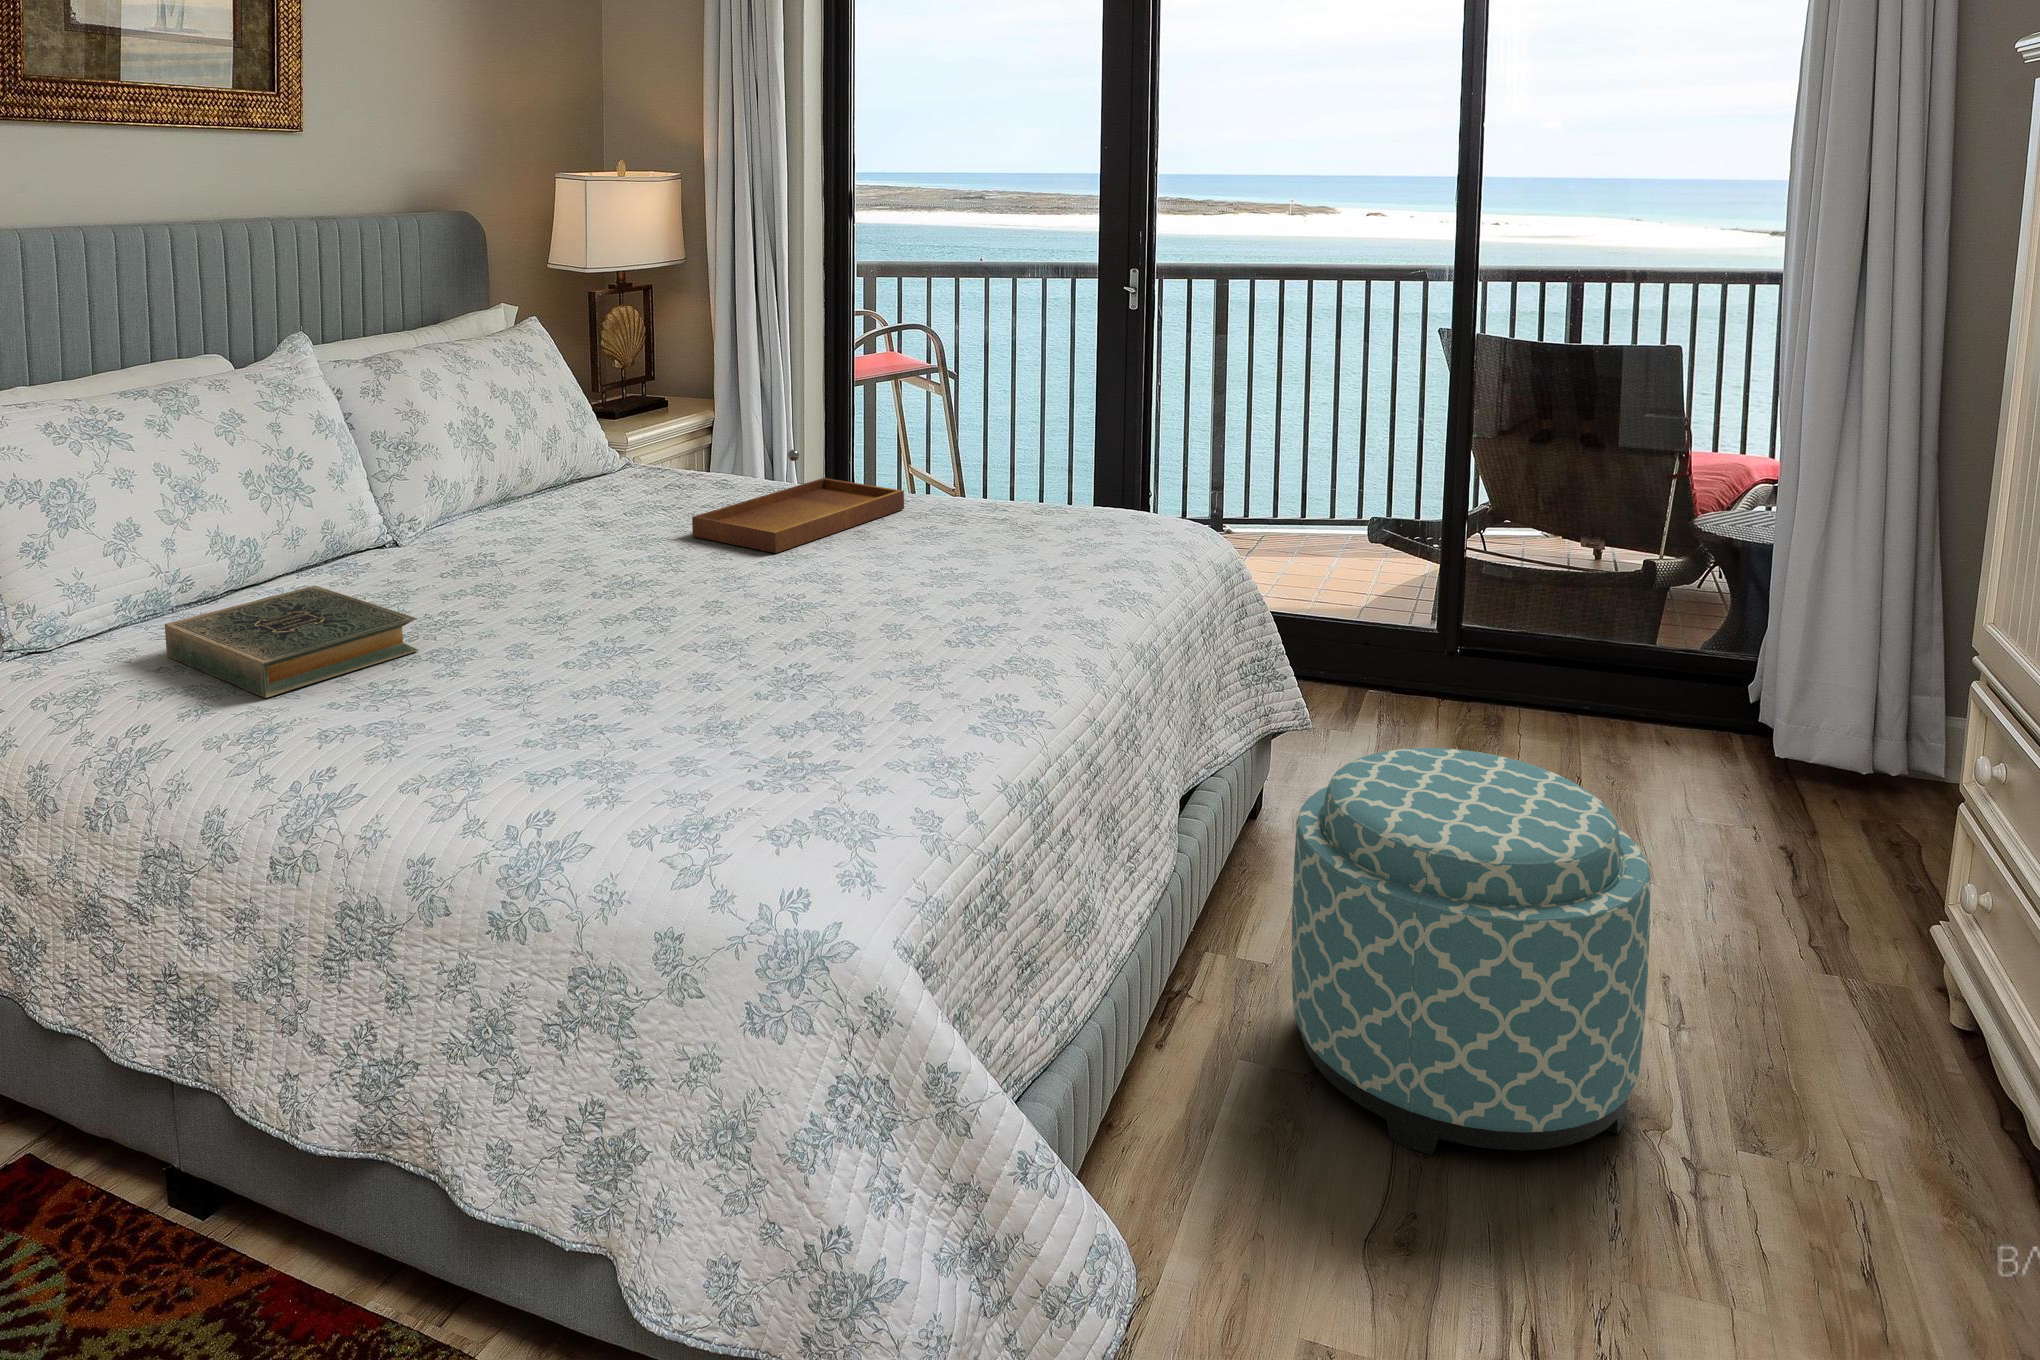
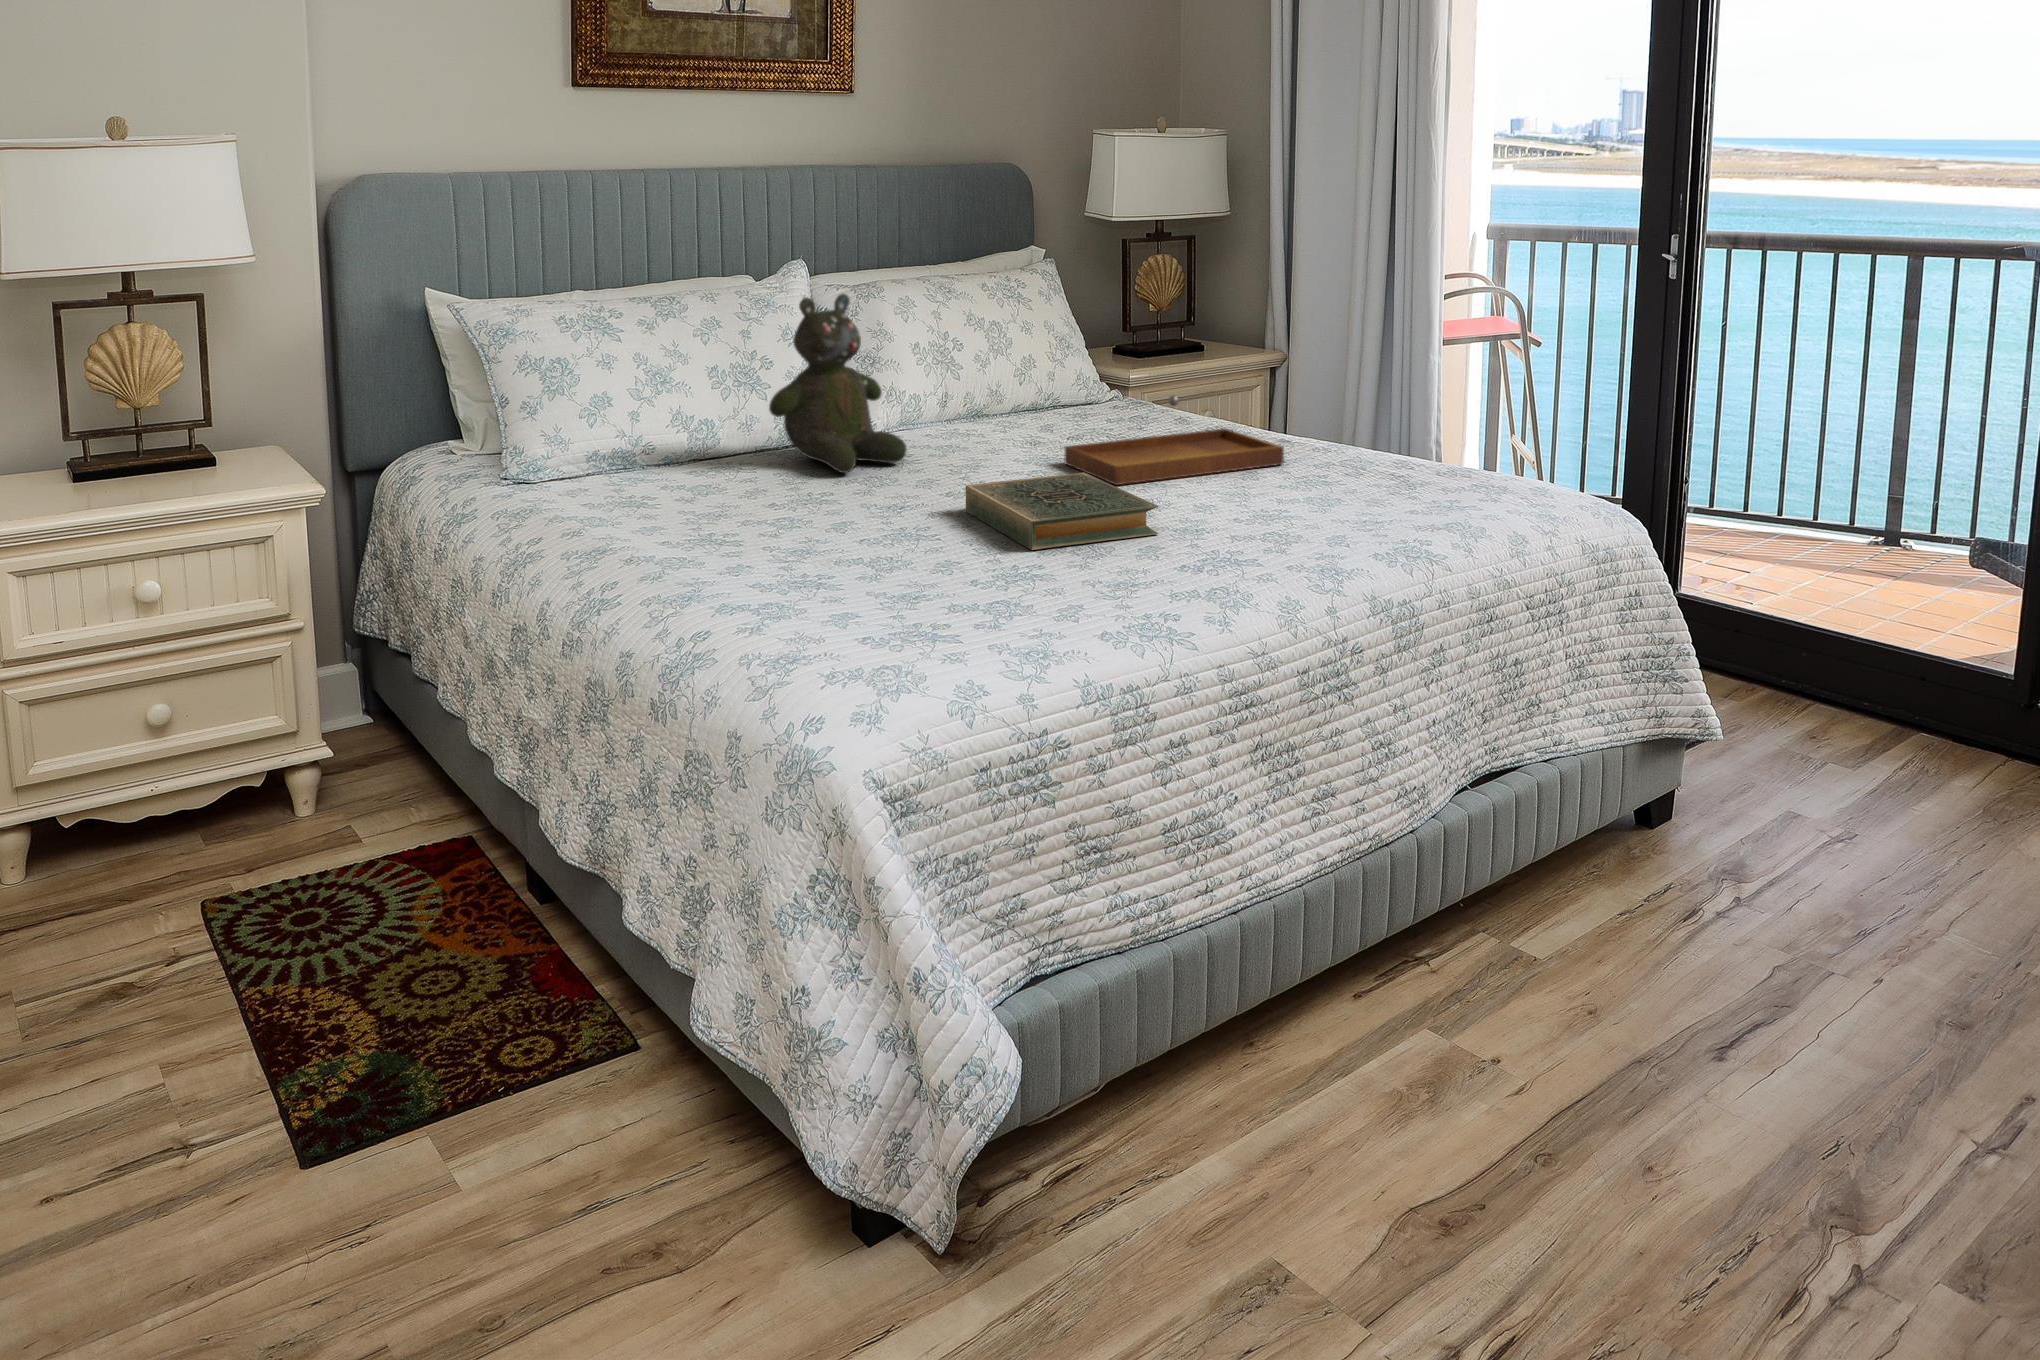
teddy bear: none [357,368,521,580] -> present [769,294,907,473]
hardback book: present [165,586,418,698] -> present [966,473,1159,550]
ottoman: present [1292,748,1651,1156] -> none [1474,762,1881,1221]

